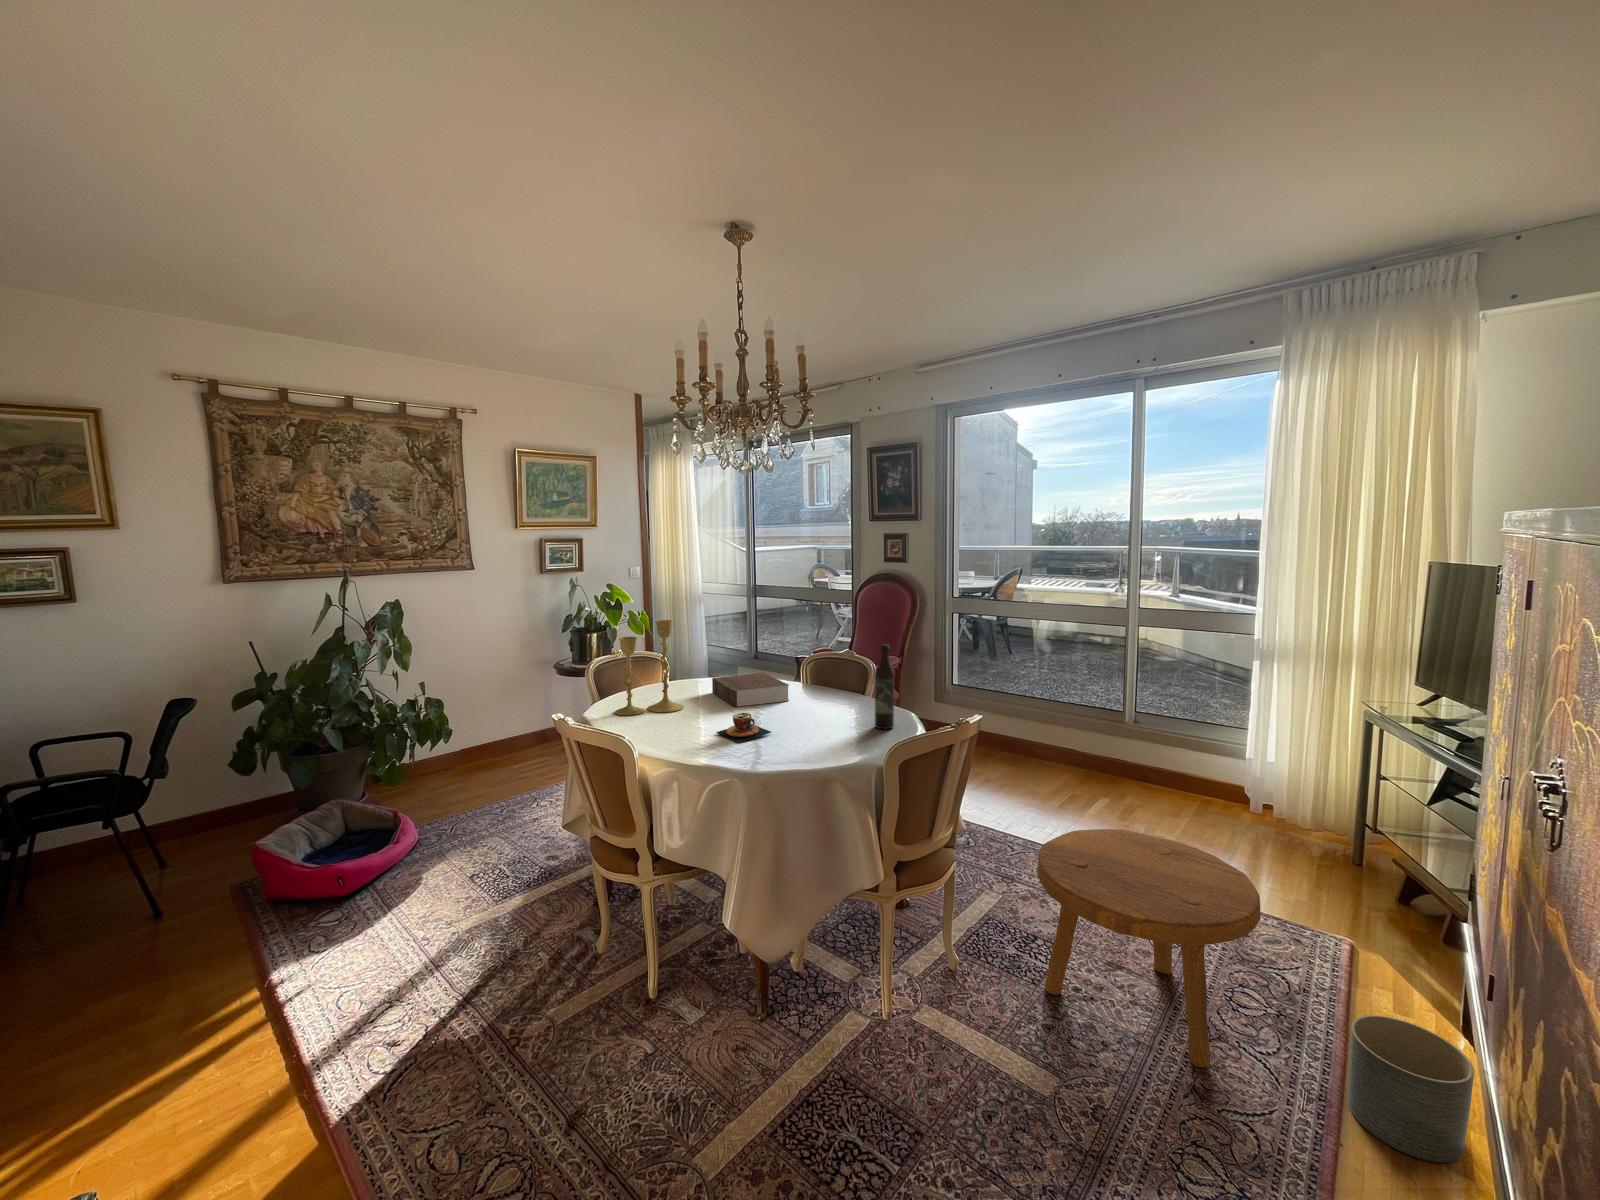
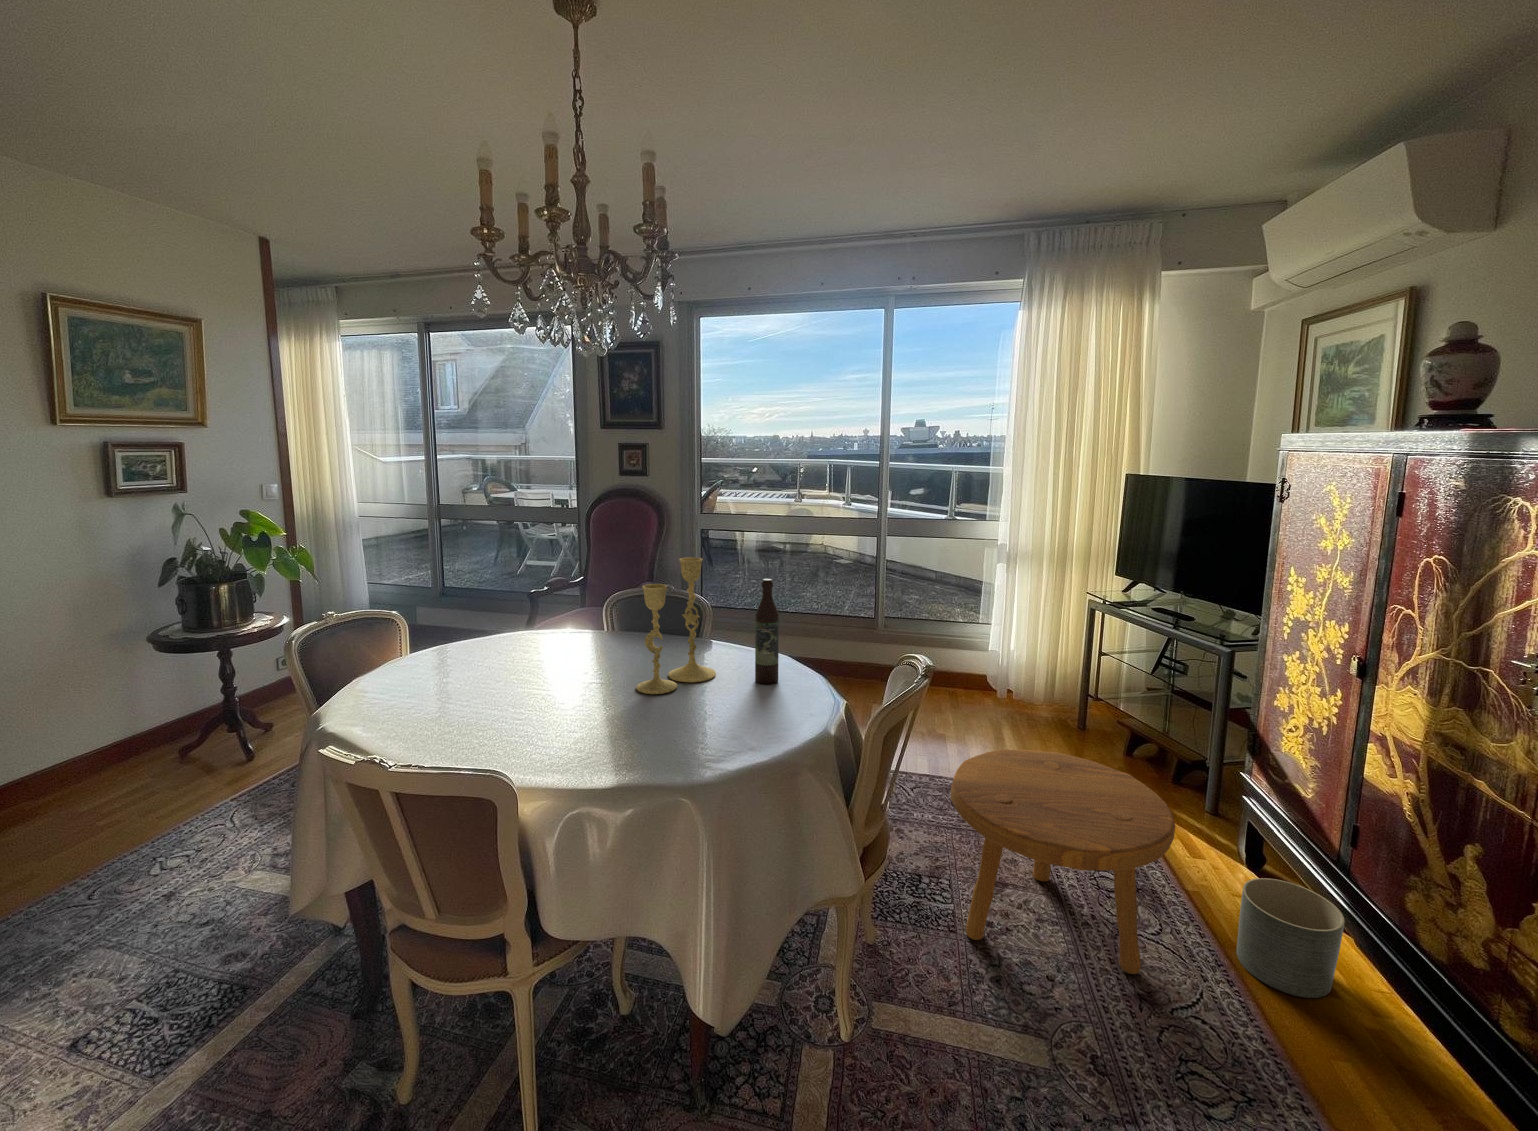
candlestick: present [615,620,684,715] -> present [636,557,716,694]
book: present [712,673,789,707] -> none [494,625,614,679]
teacup: present [716,713,771,742] -> none [563,691,644,736]

